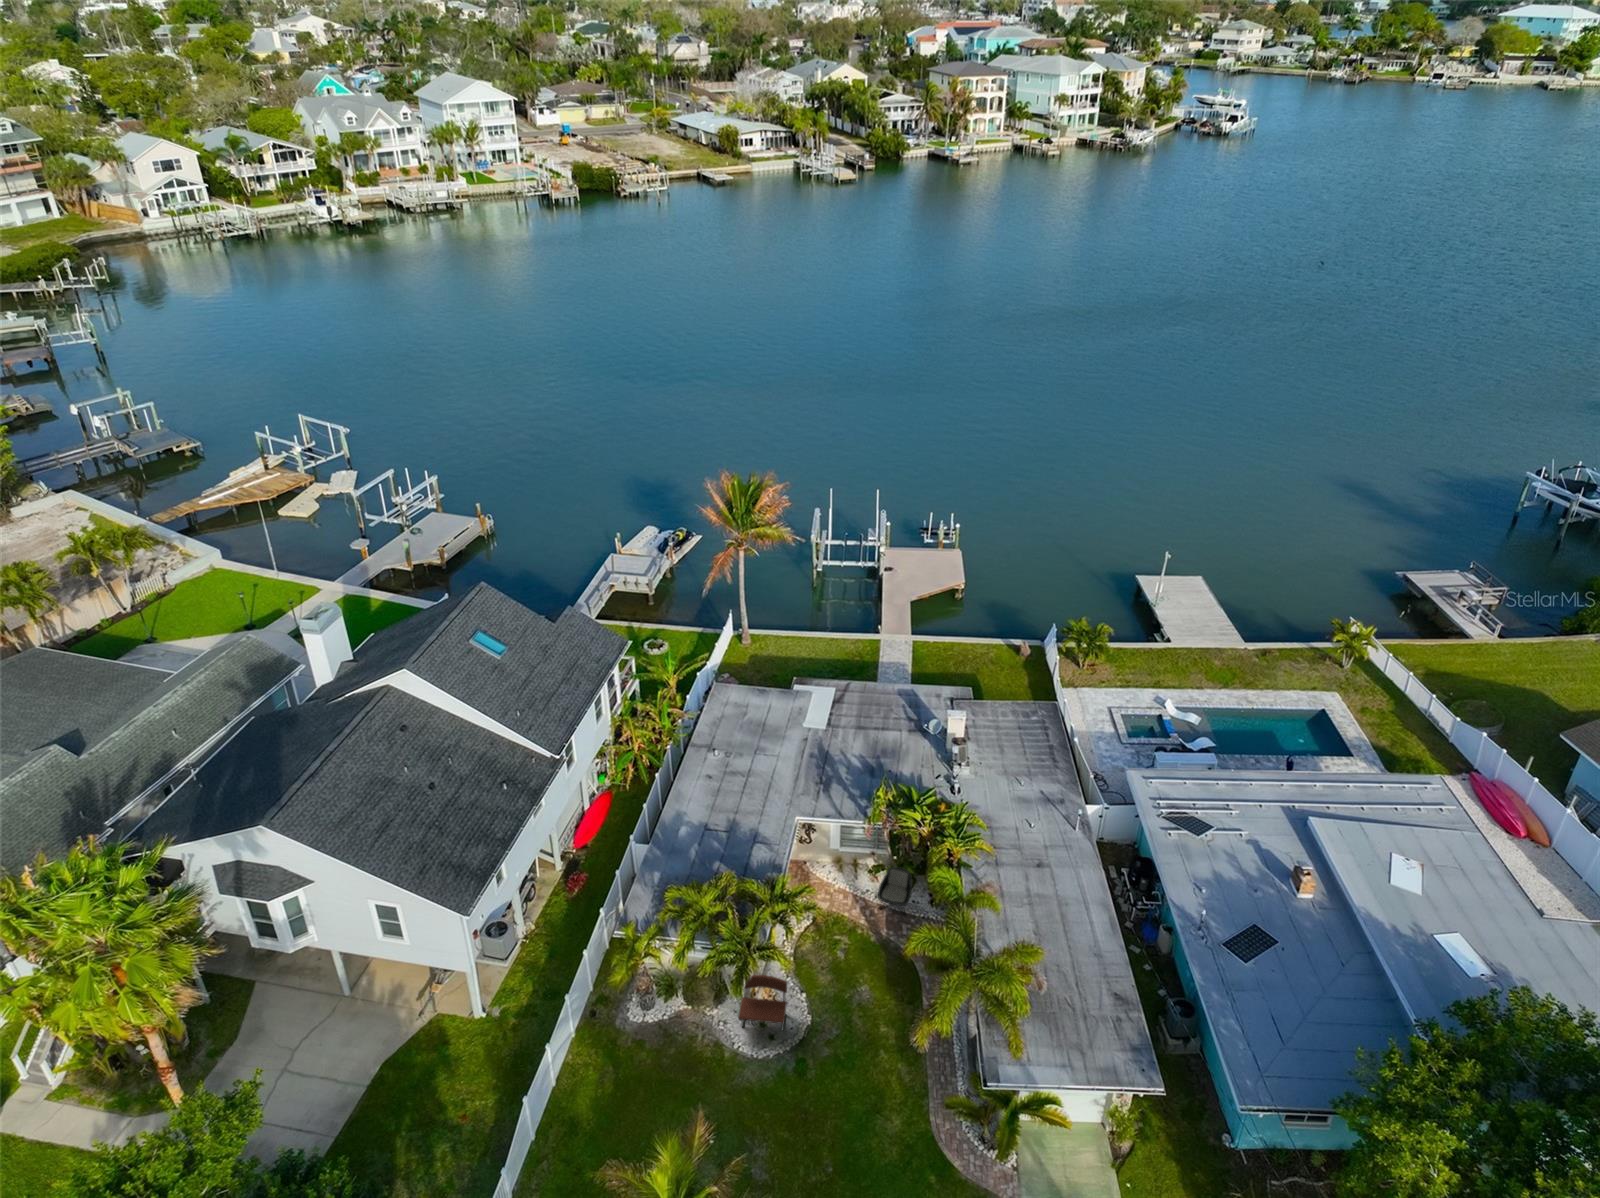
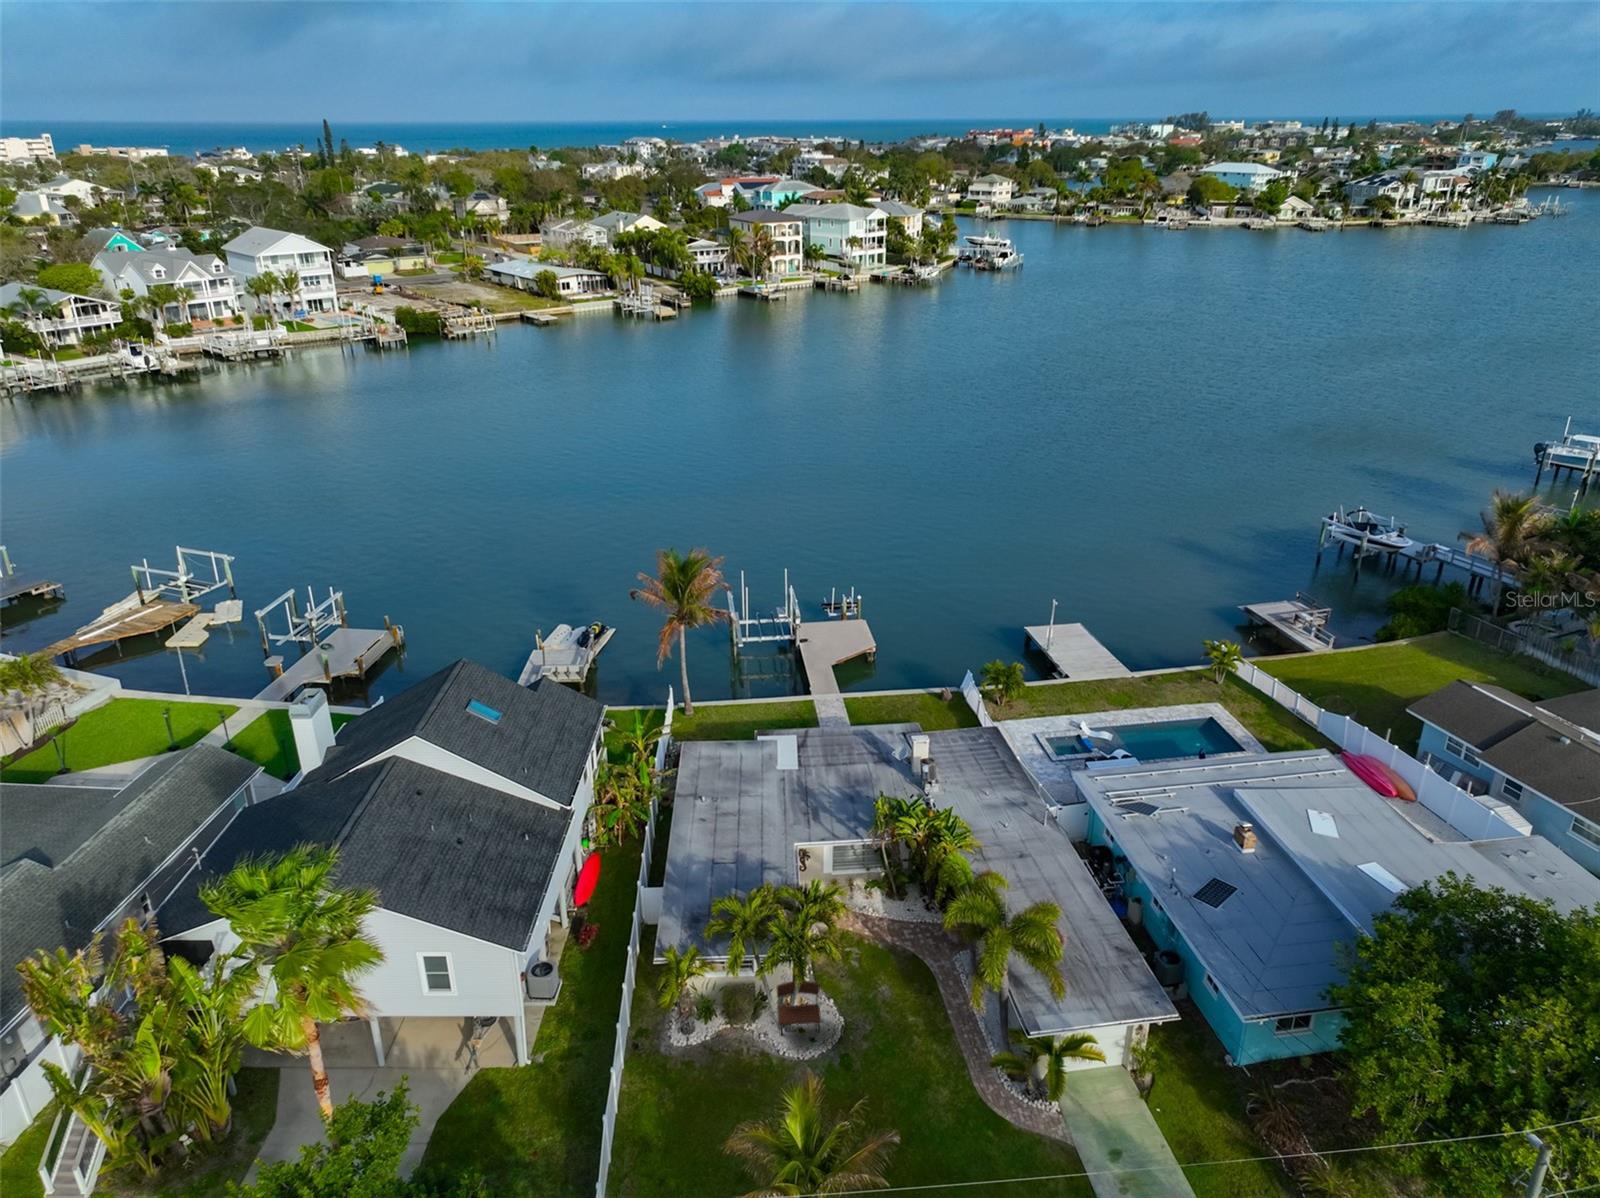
lounge chair: present [878,867,912,906] -> none [877,879,907,922]

